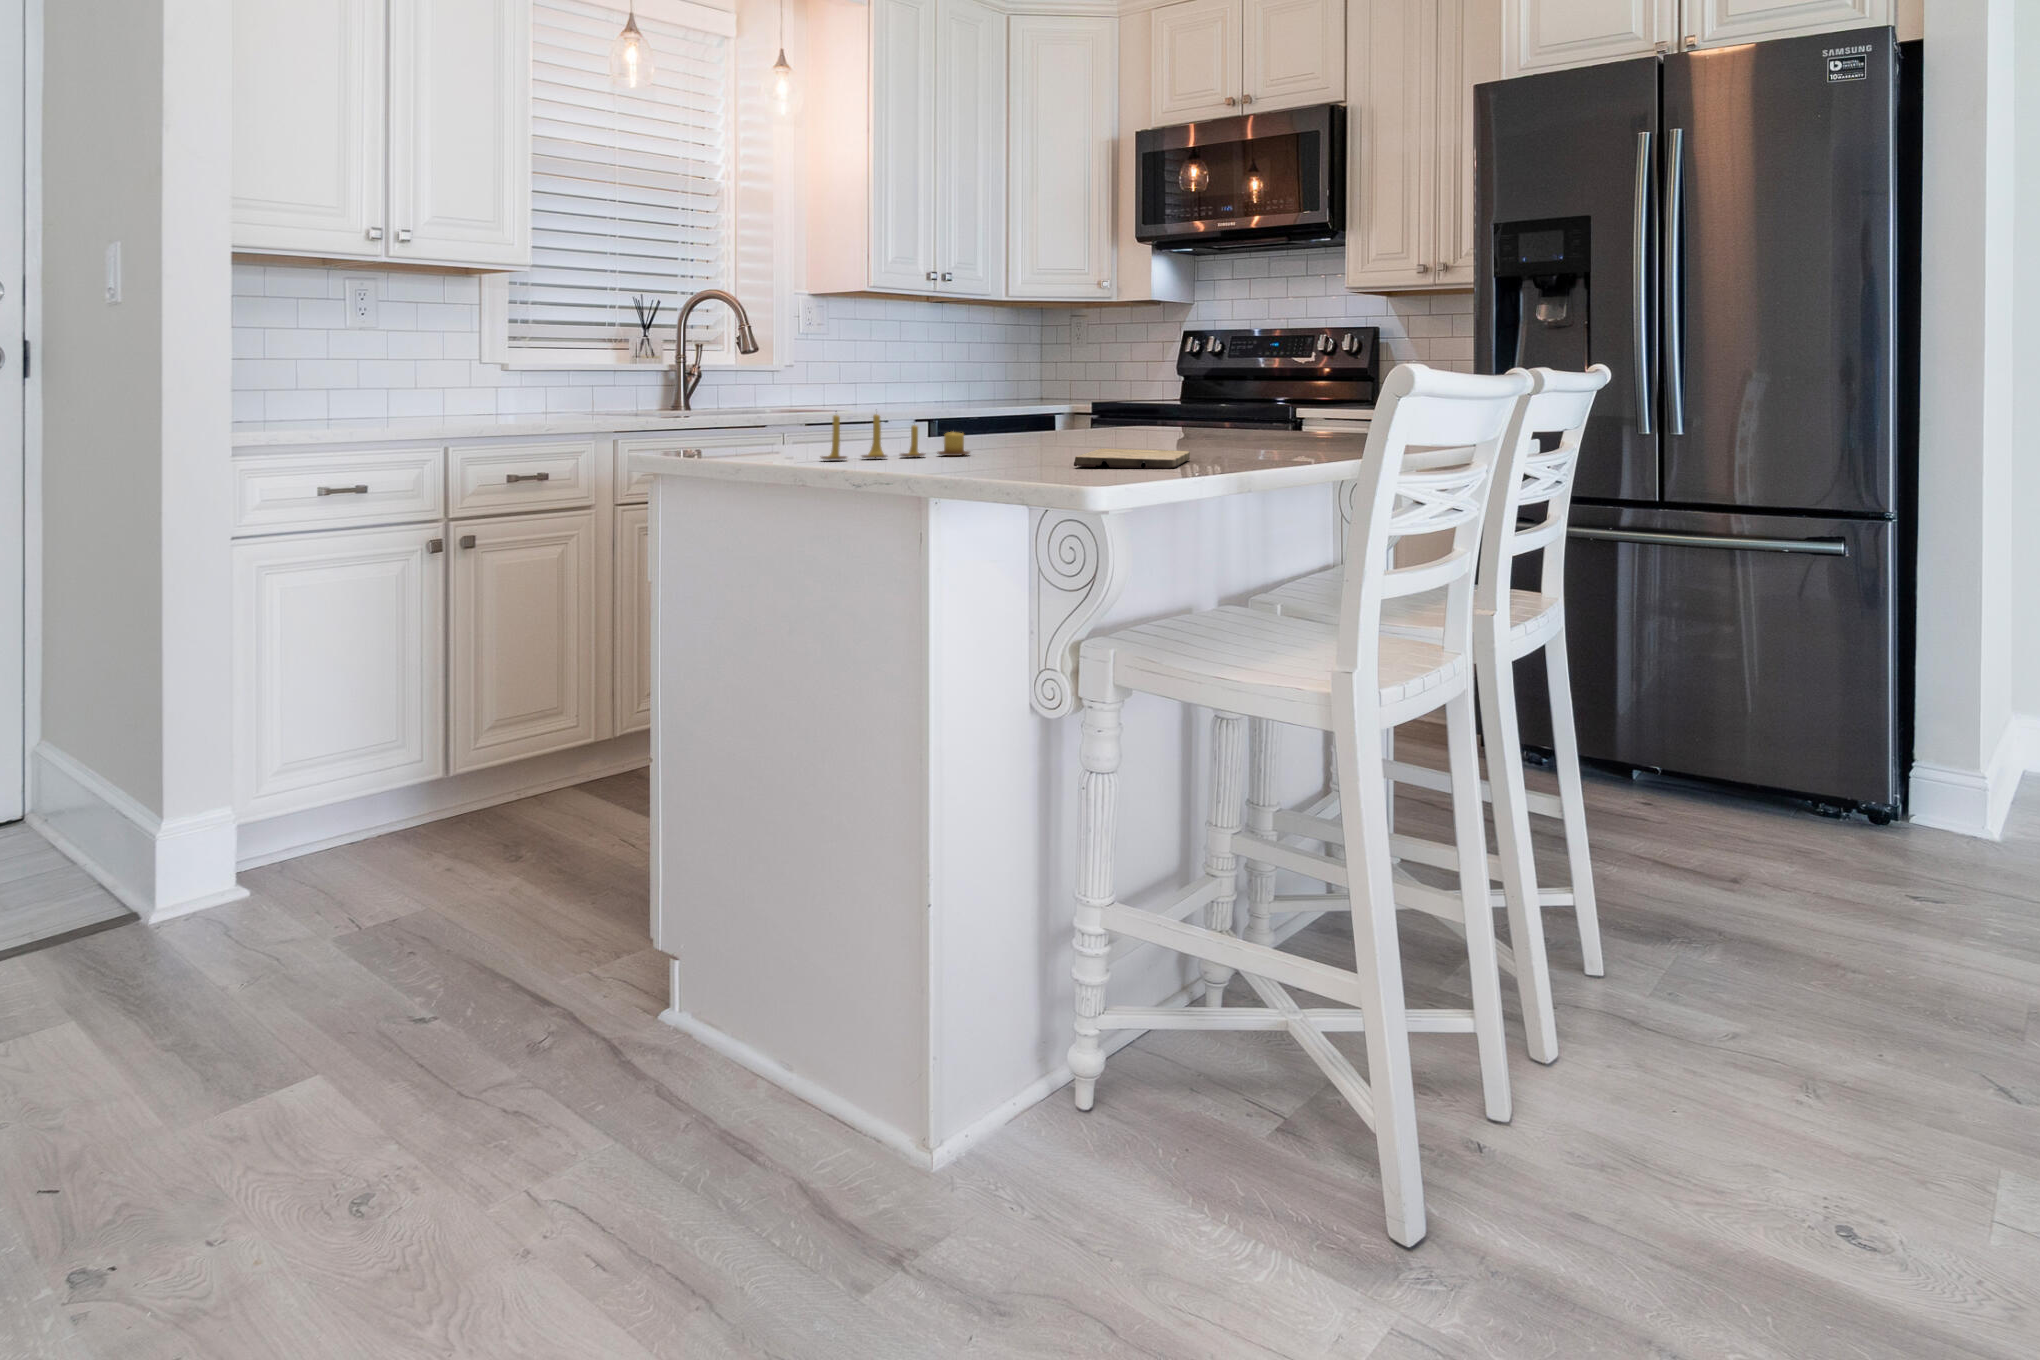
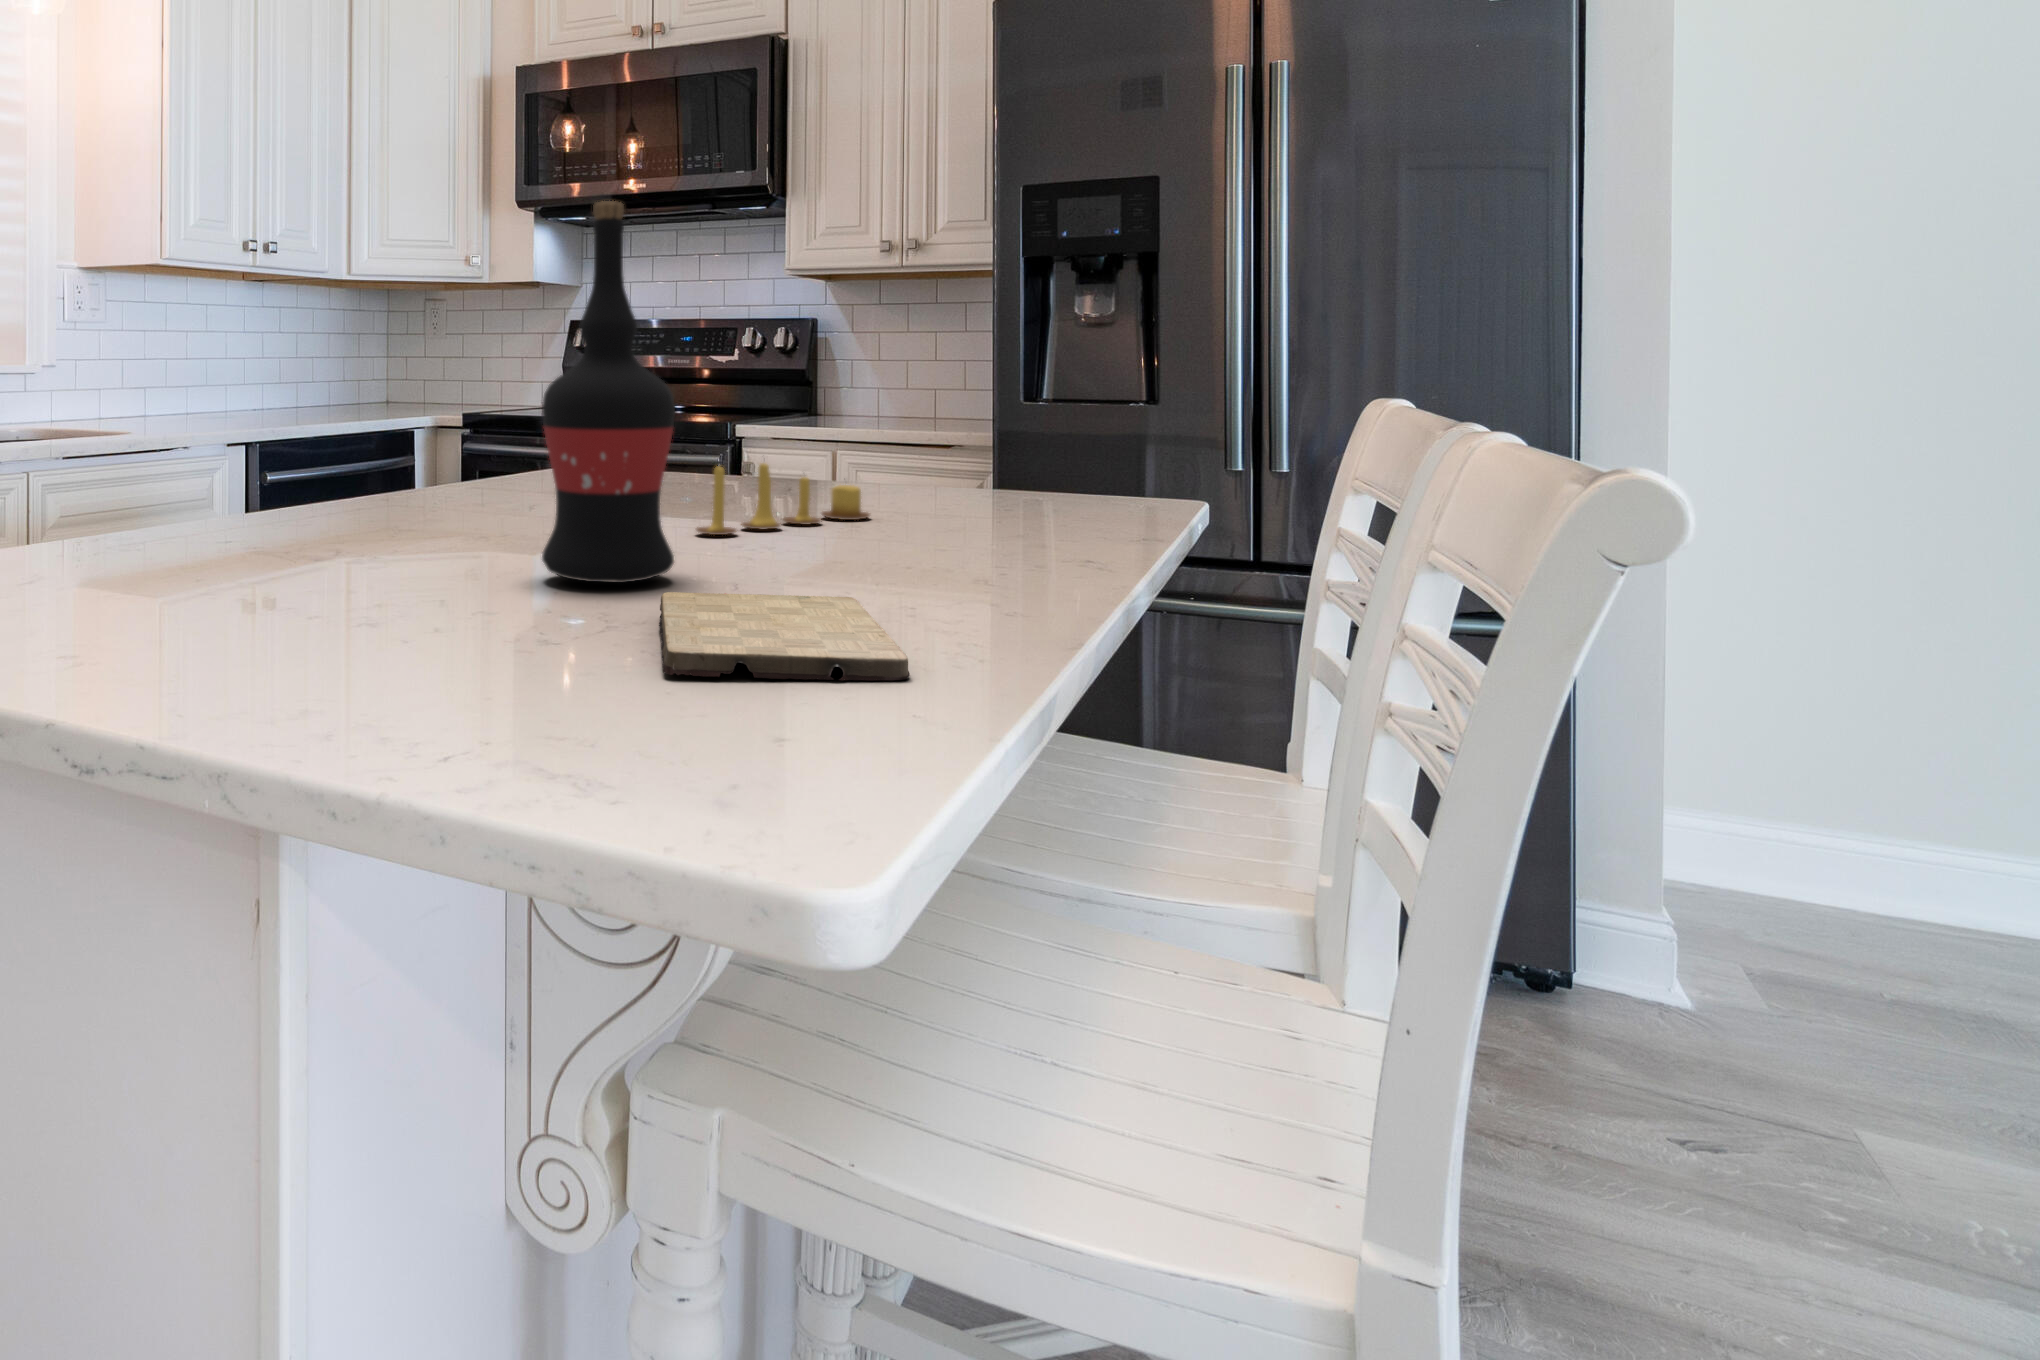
wine bottle: none [1057,261,1124,453] -> present [542,201,675,583]
candle: present [821,414,970,460] -> present [696,463,870,535]

